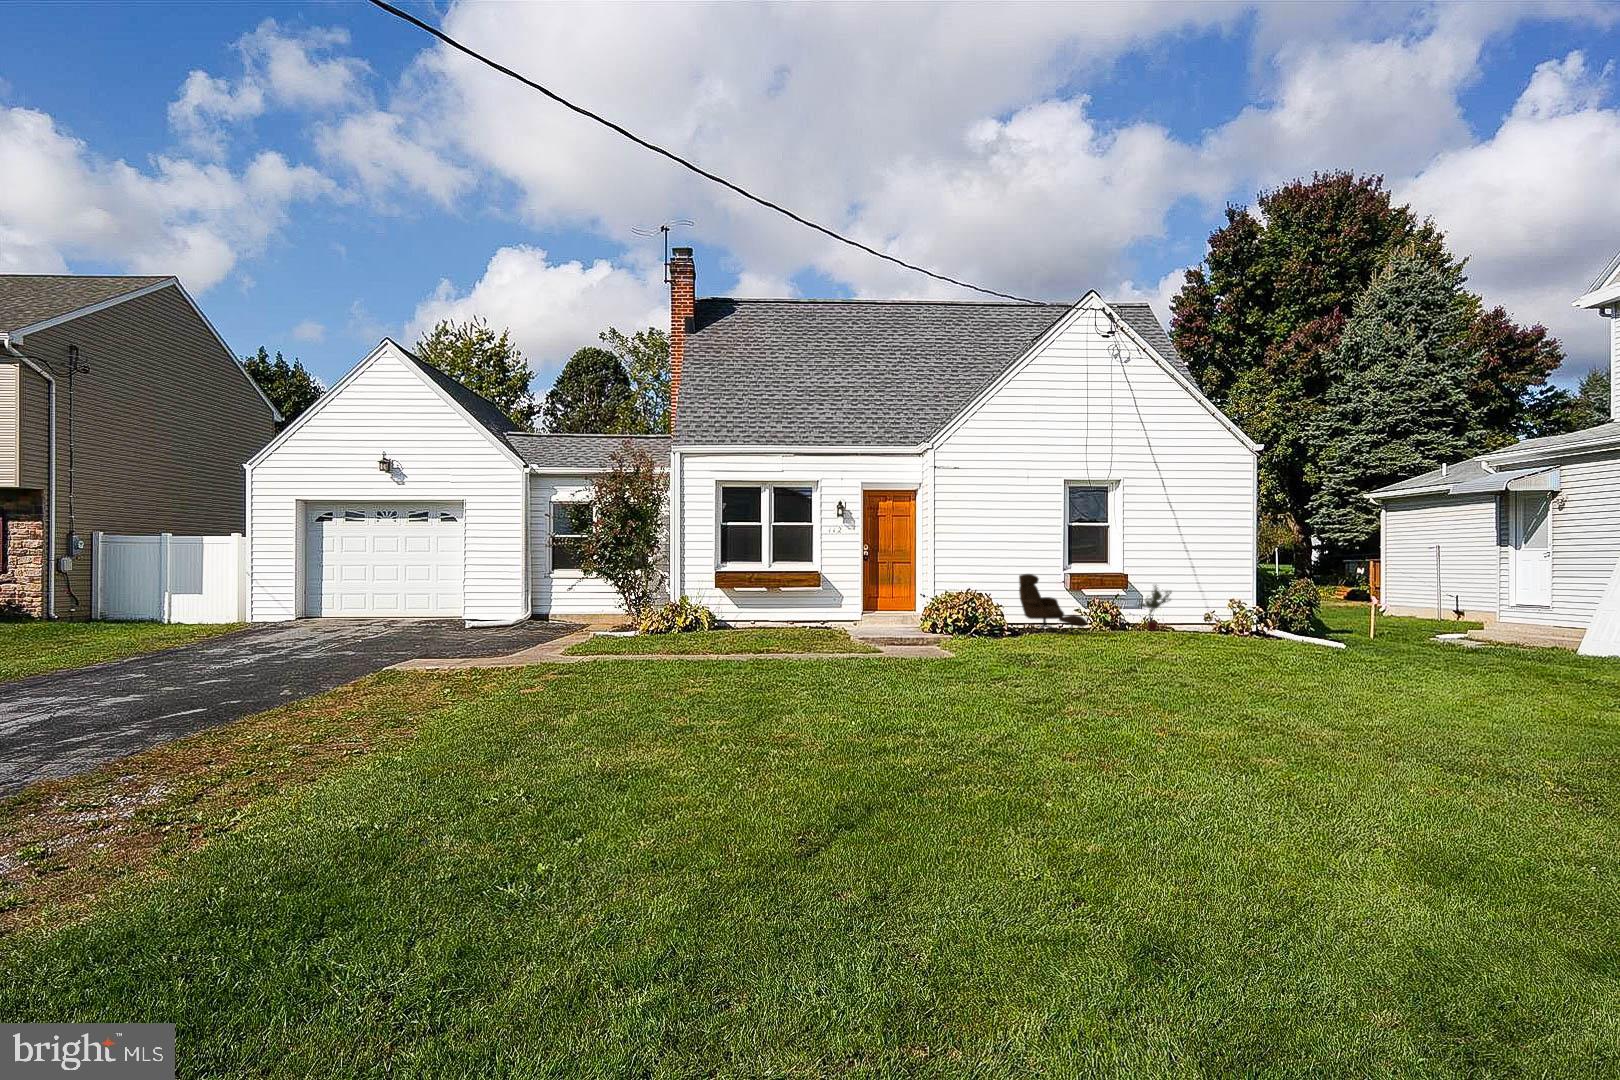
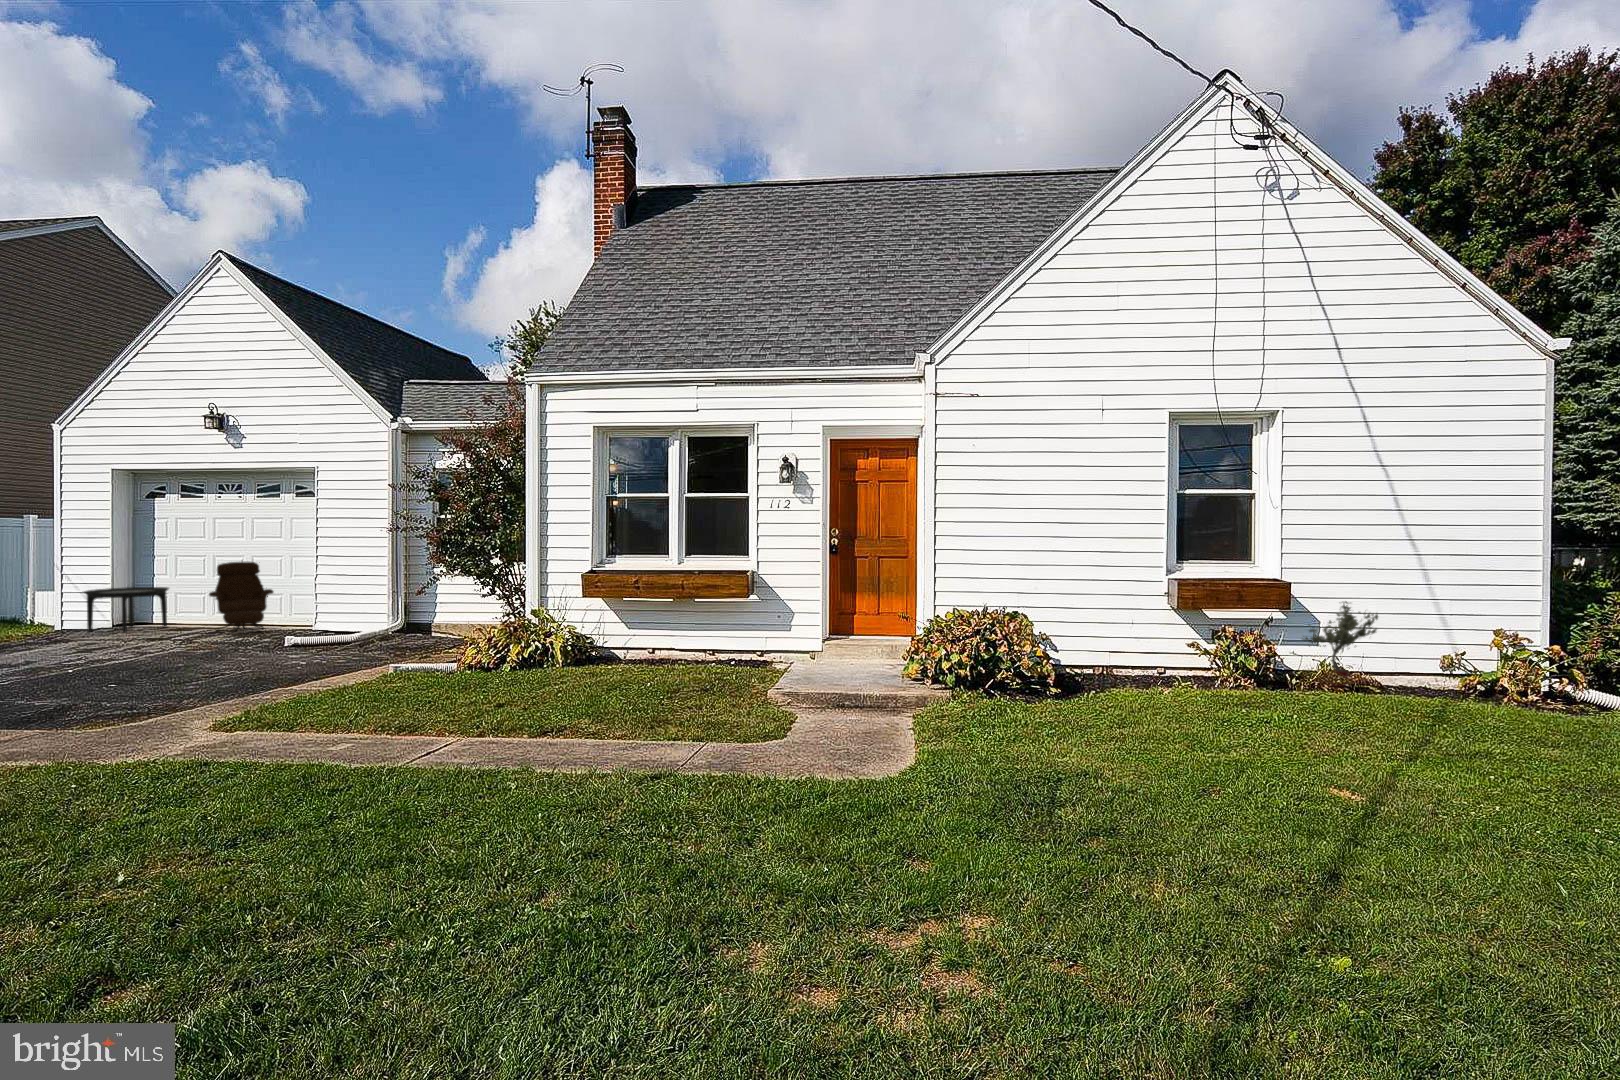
lounge chair: present [1019,574,1088,634] -> present [209,562,274,634]
round table: none [282,590,342,624] -> present [84,587,169,633]

